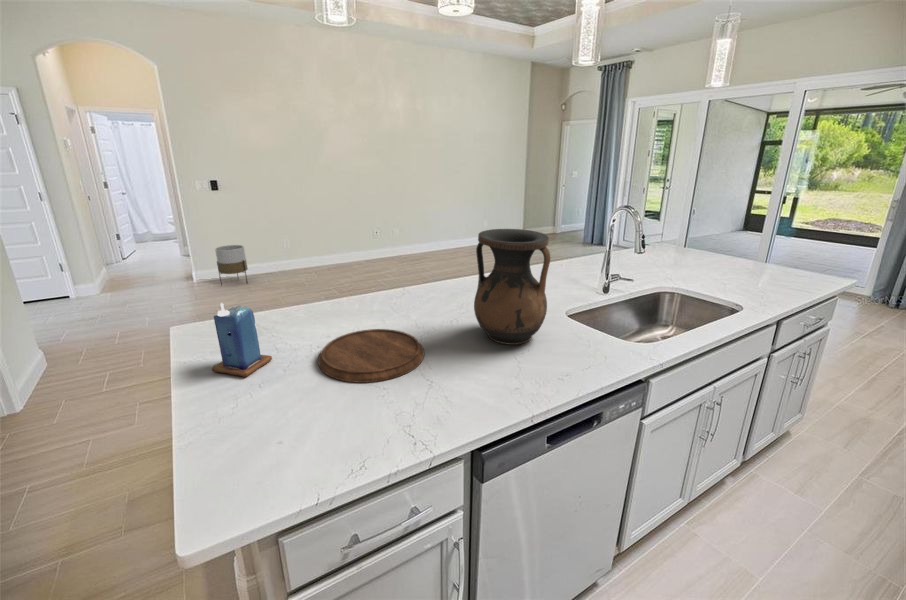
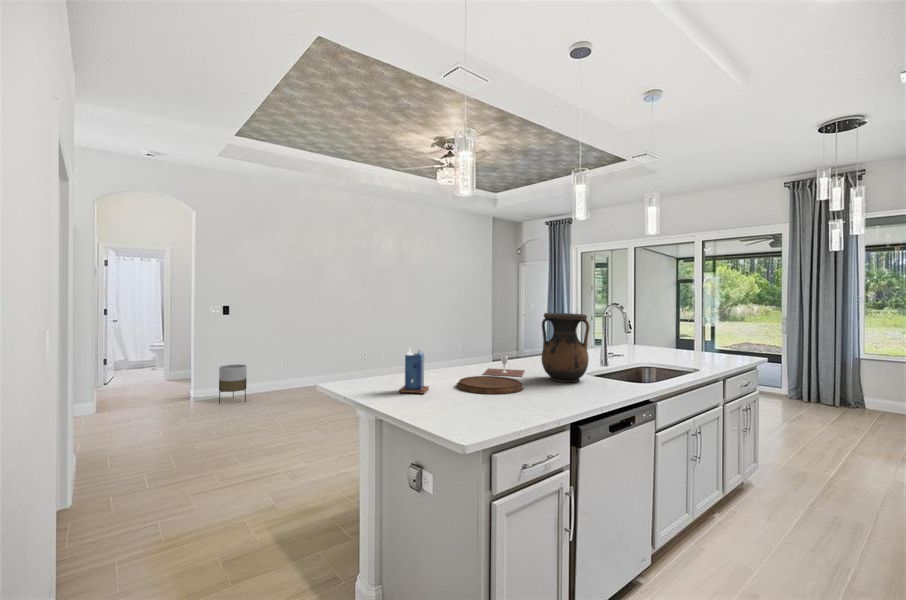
wine glass: none [398,285,470,324] -> present [483,355,524,377]

